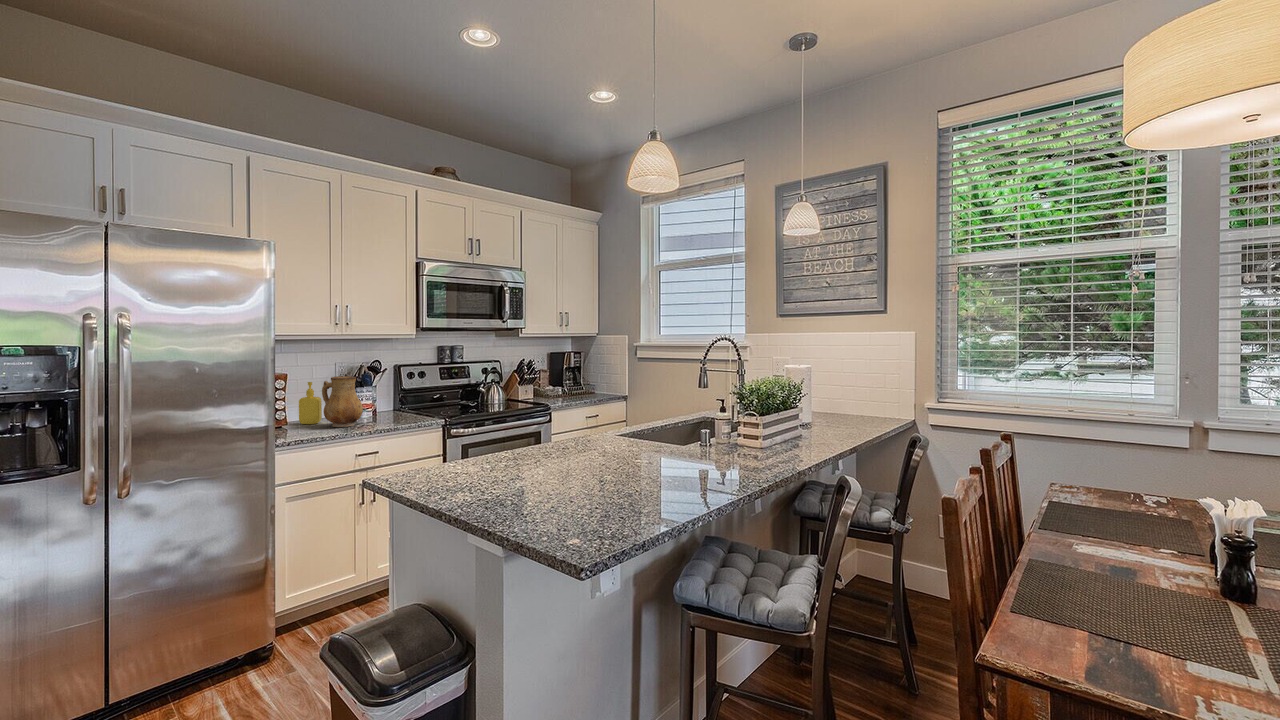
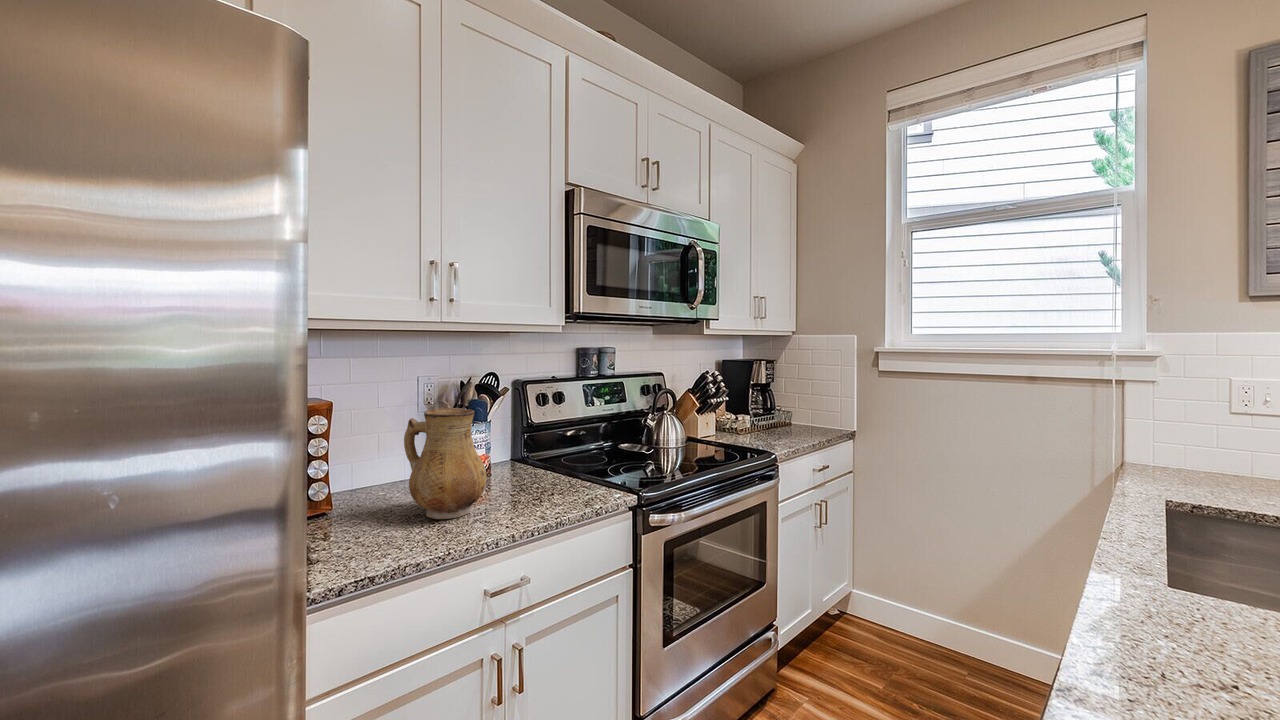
soap dispenser: present [299,382,322,424] -> none [356,418,399,506]

